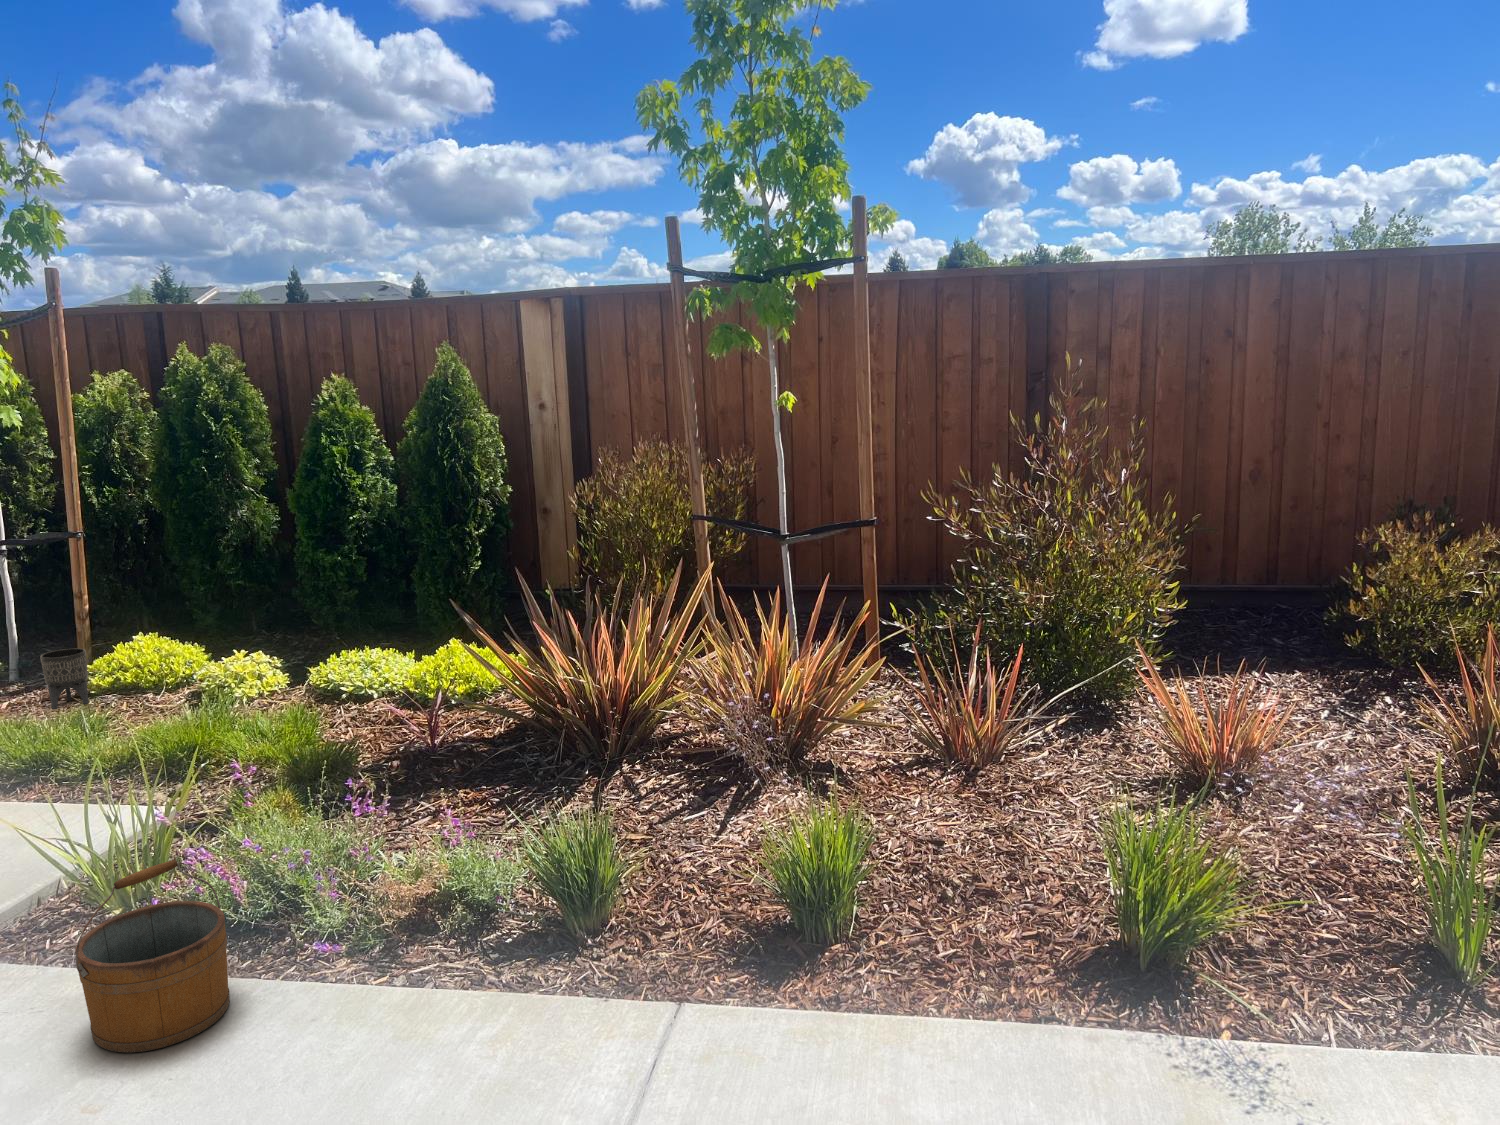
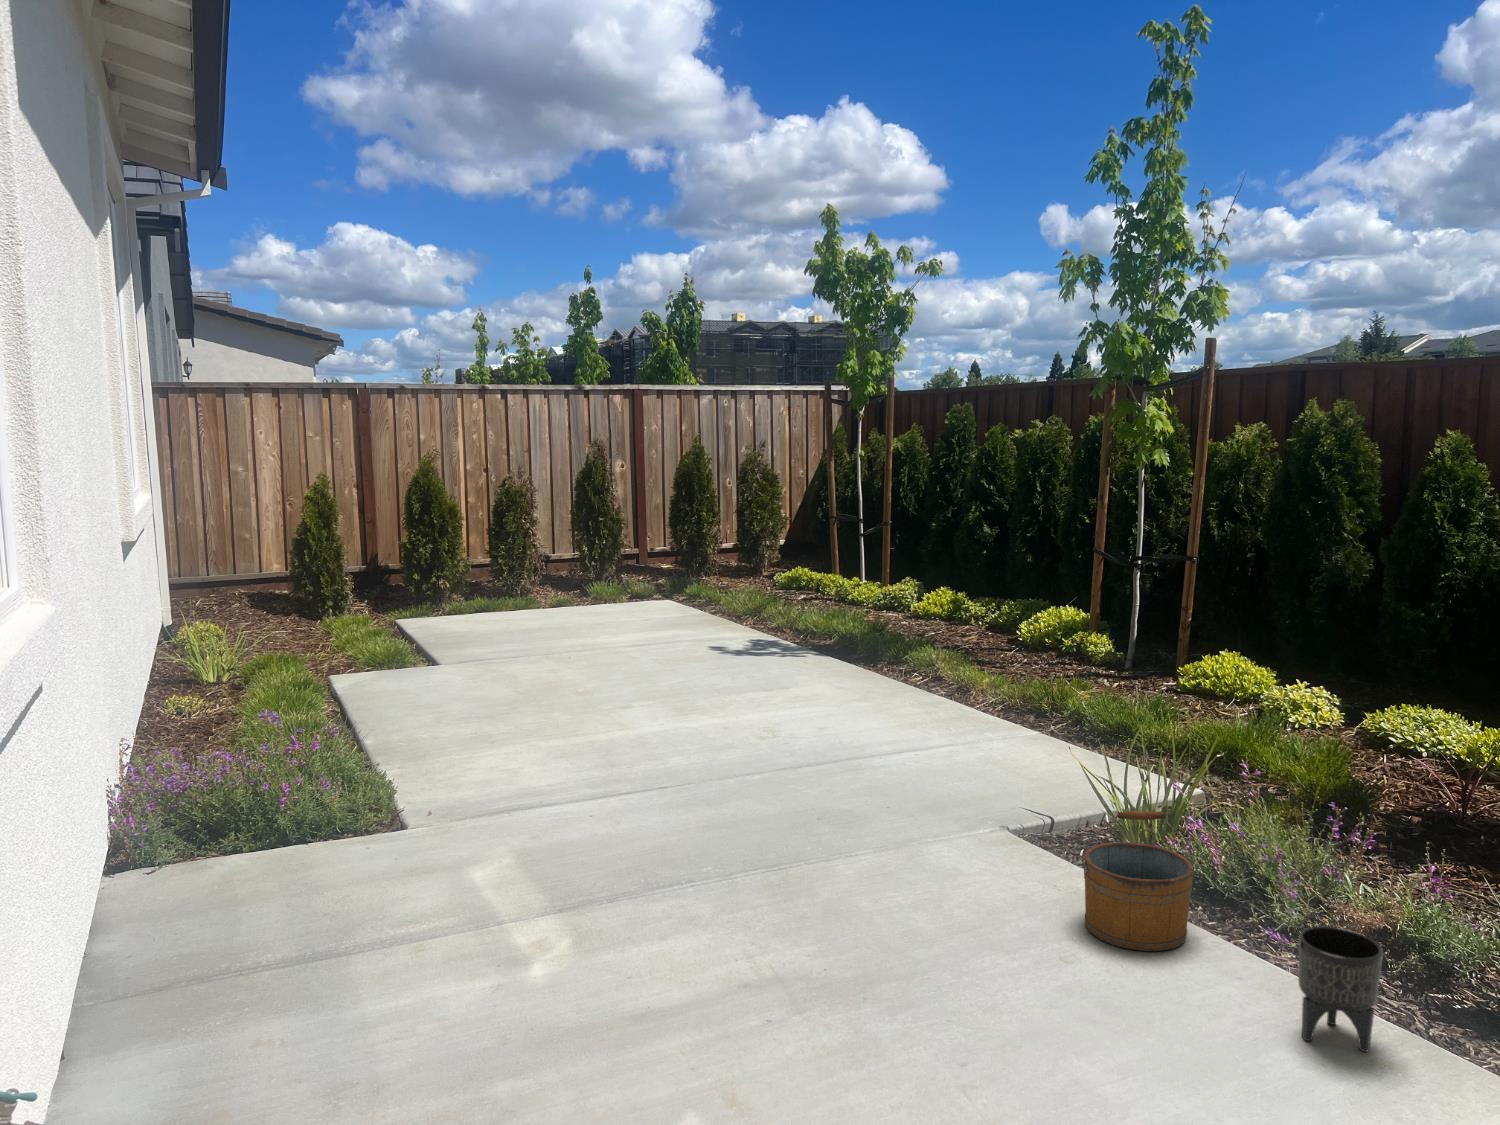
planter: present [40,648,89,709] -> present [1298,926,1383,1052]

